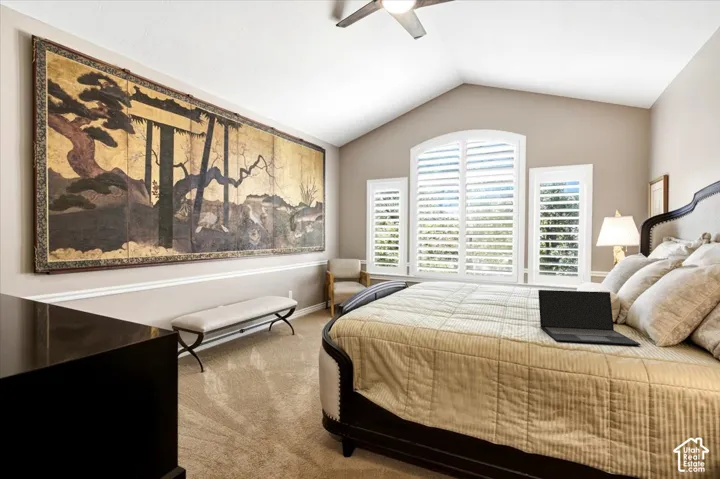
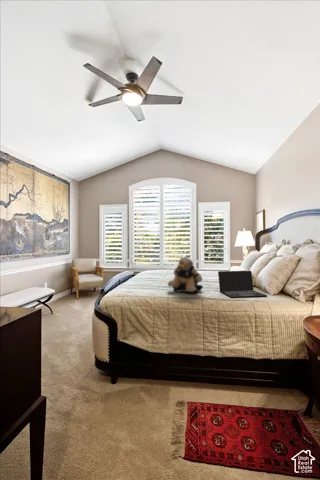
teddy bear: none [443,261,507,327] -> present [168,257,203,293]

